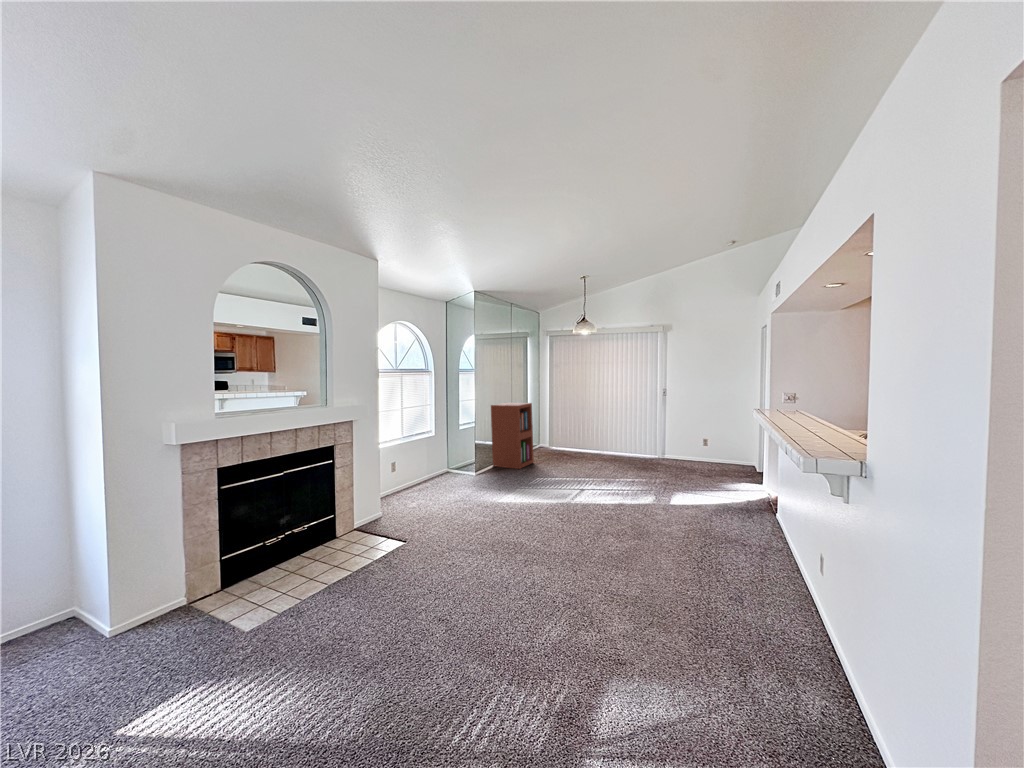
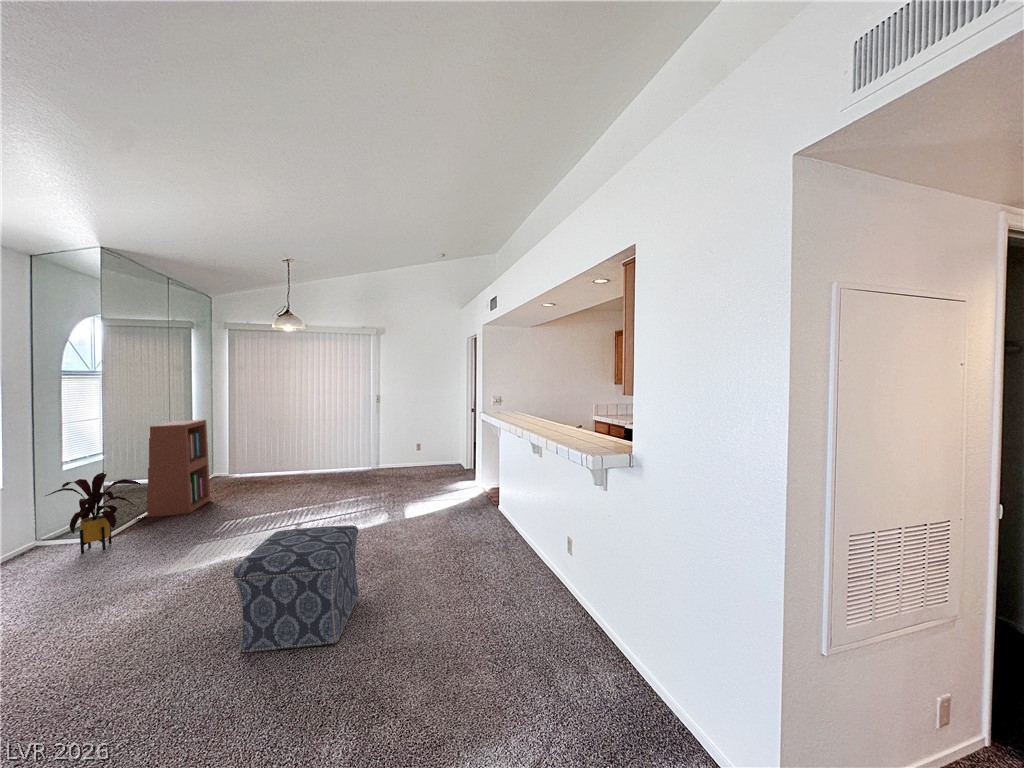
house plant: none [449,432,492,481] -> present [46,472,140,554]
ottoman: none [521,484,604,568] -> present [233,525,359,653]

